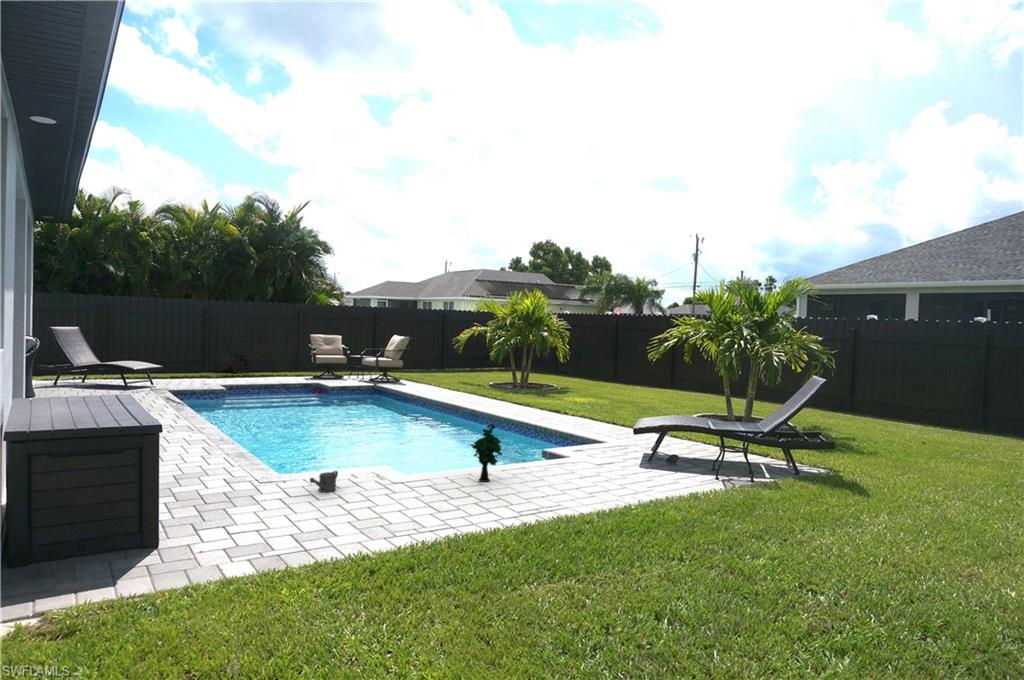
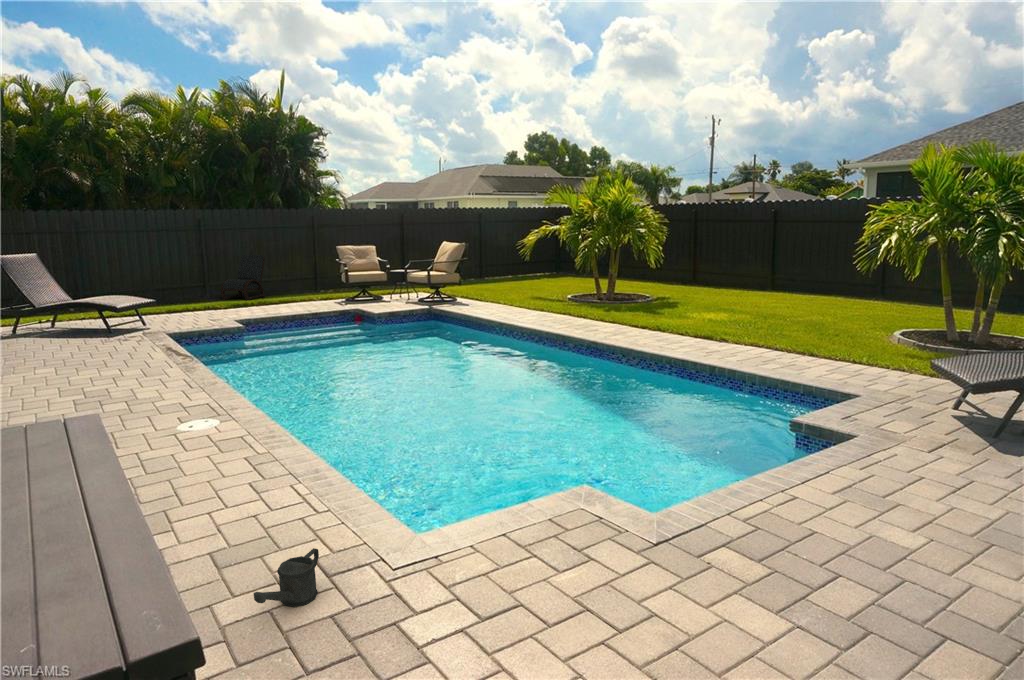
decorative plant: present [470,425,502,482] -> none [828,431,905,549]
watering can: present [310,471,338,492] -> present [254,548,319,607]

